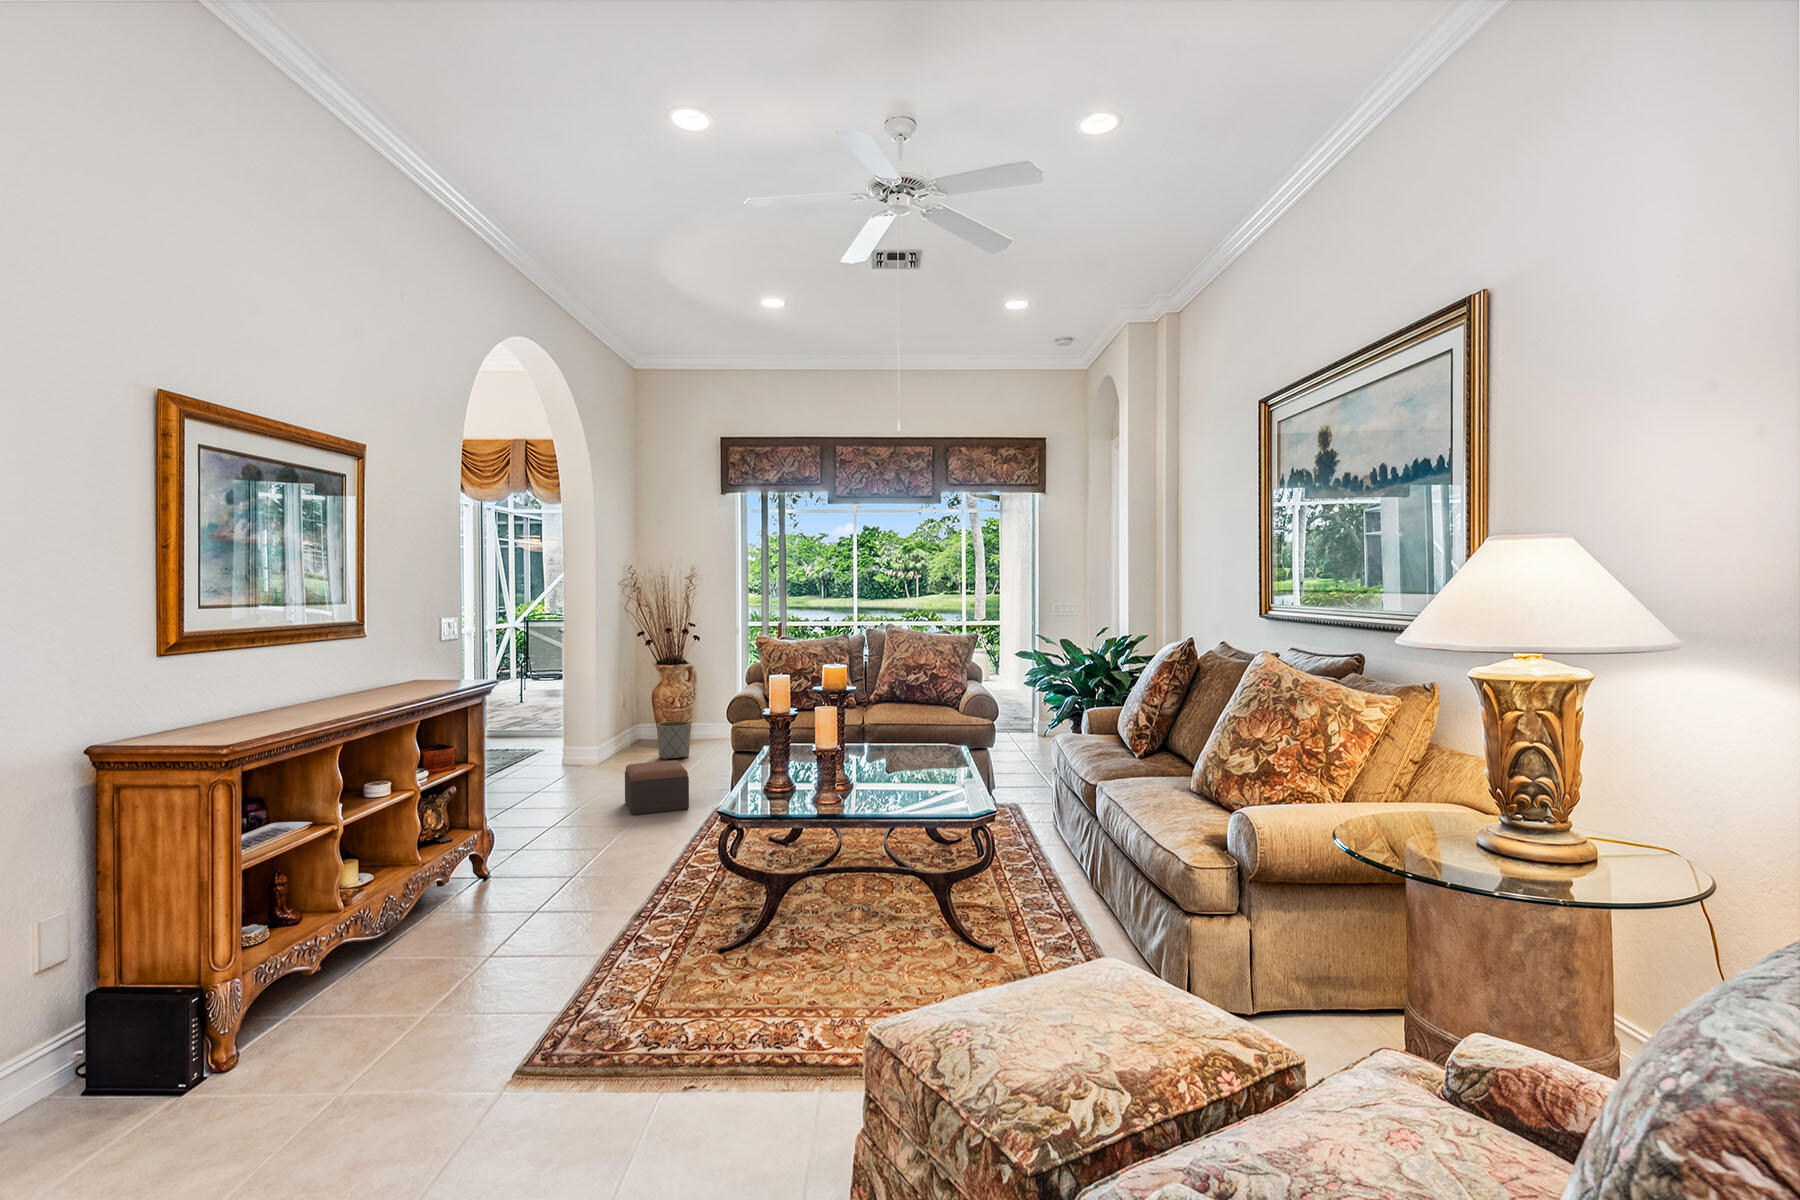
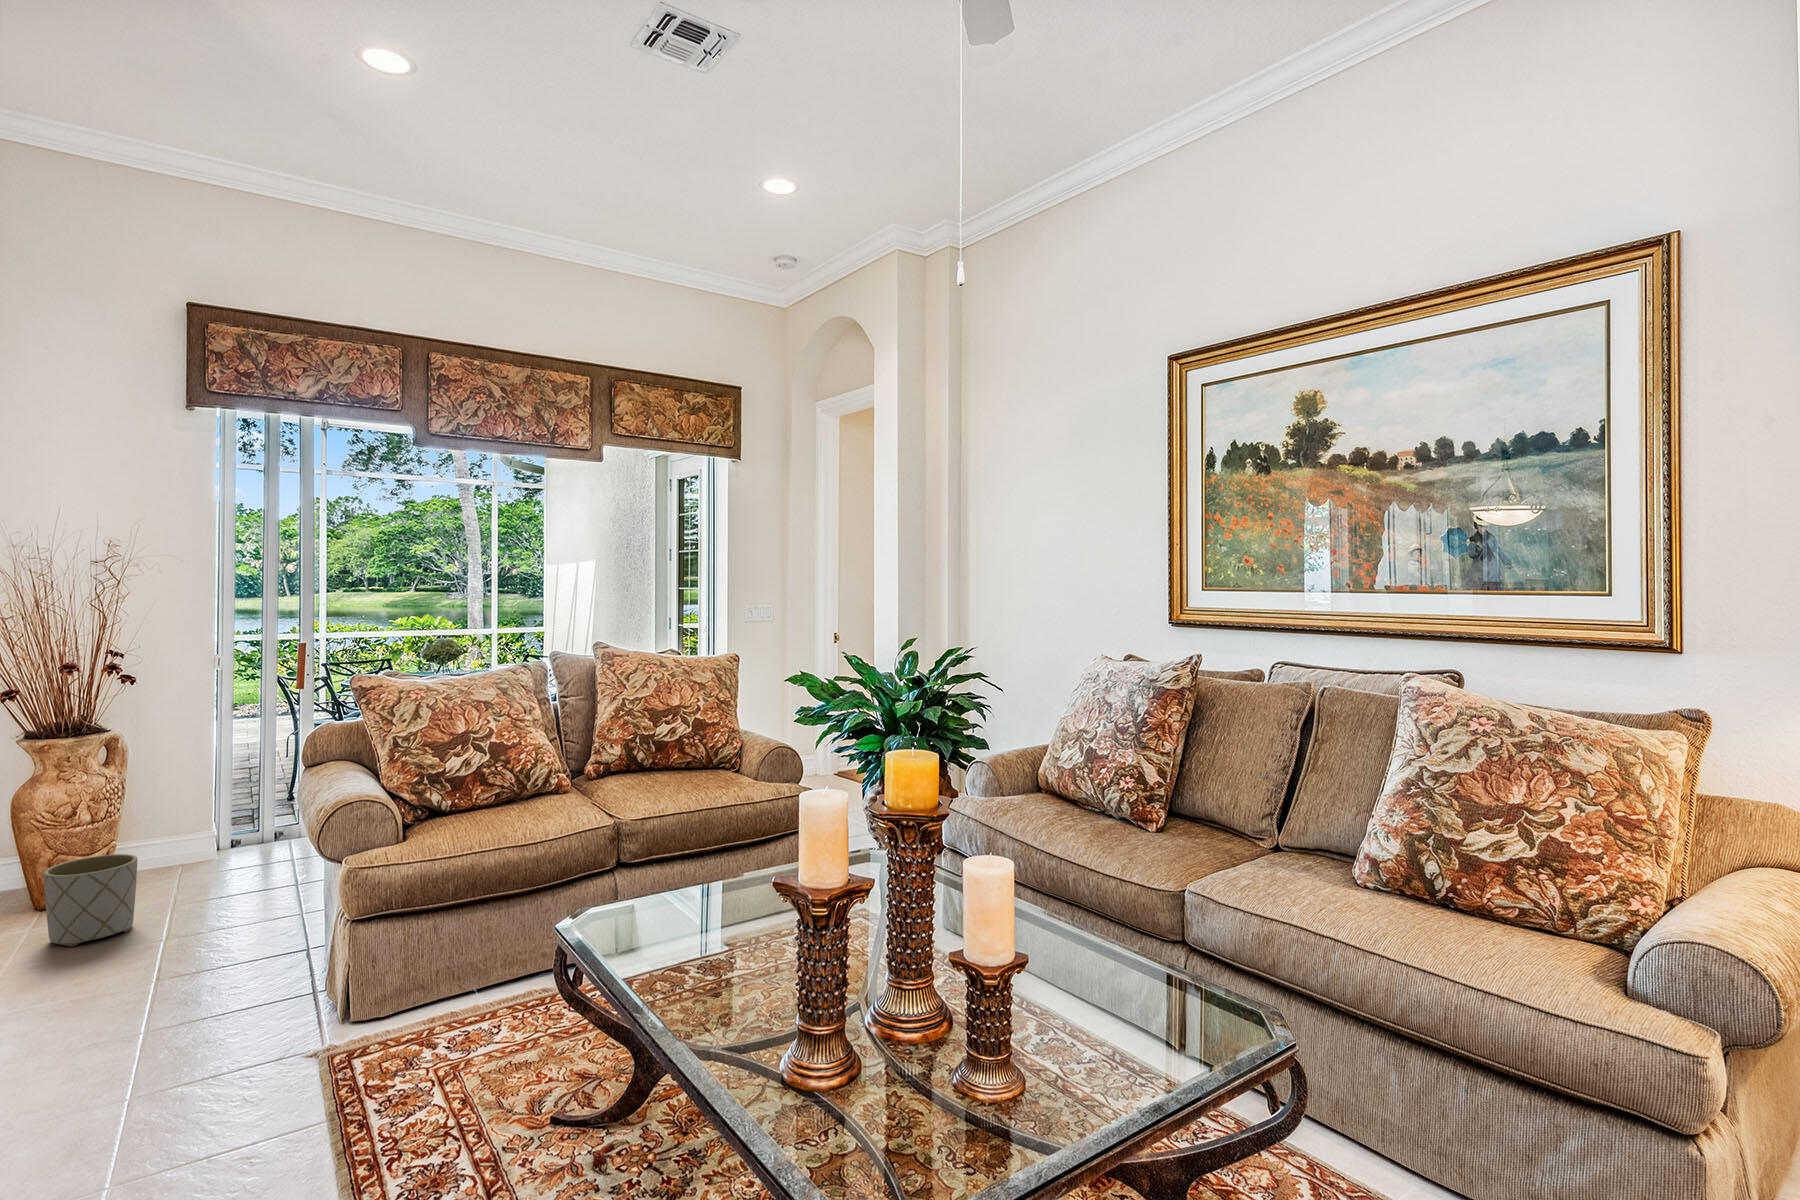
footstool: present [625,760,689,815] -> none [47,971,267,1154]

